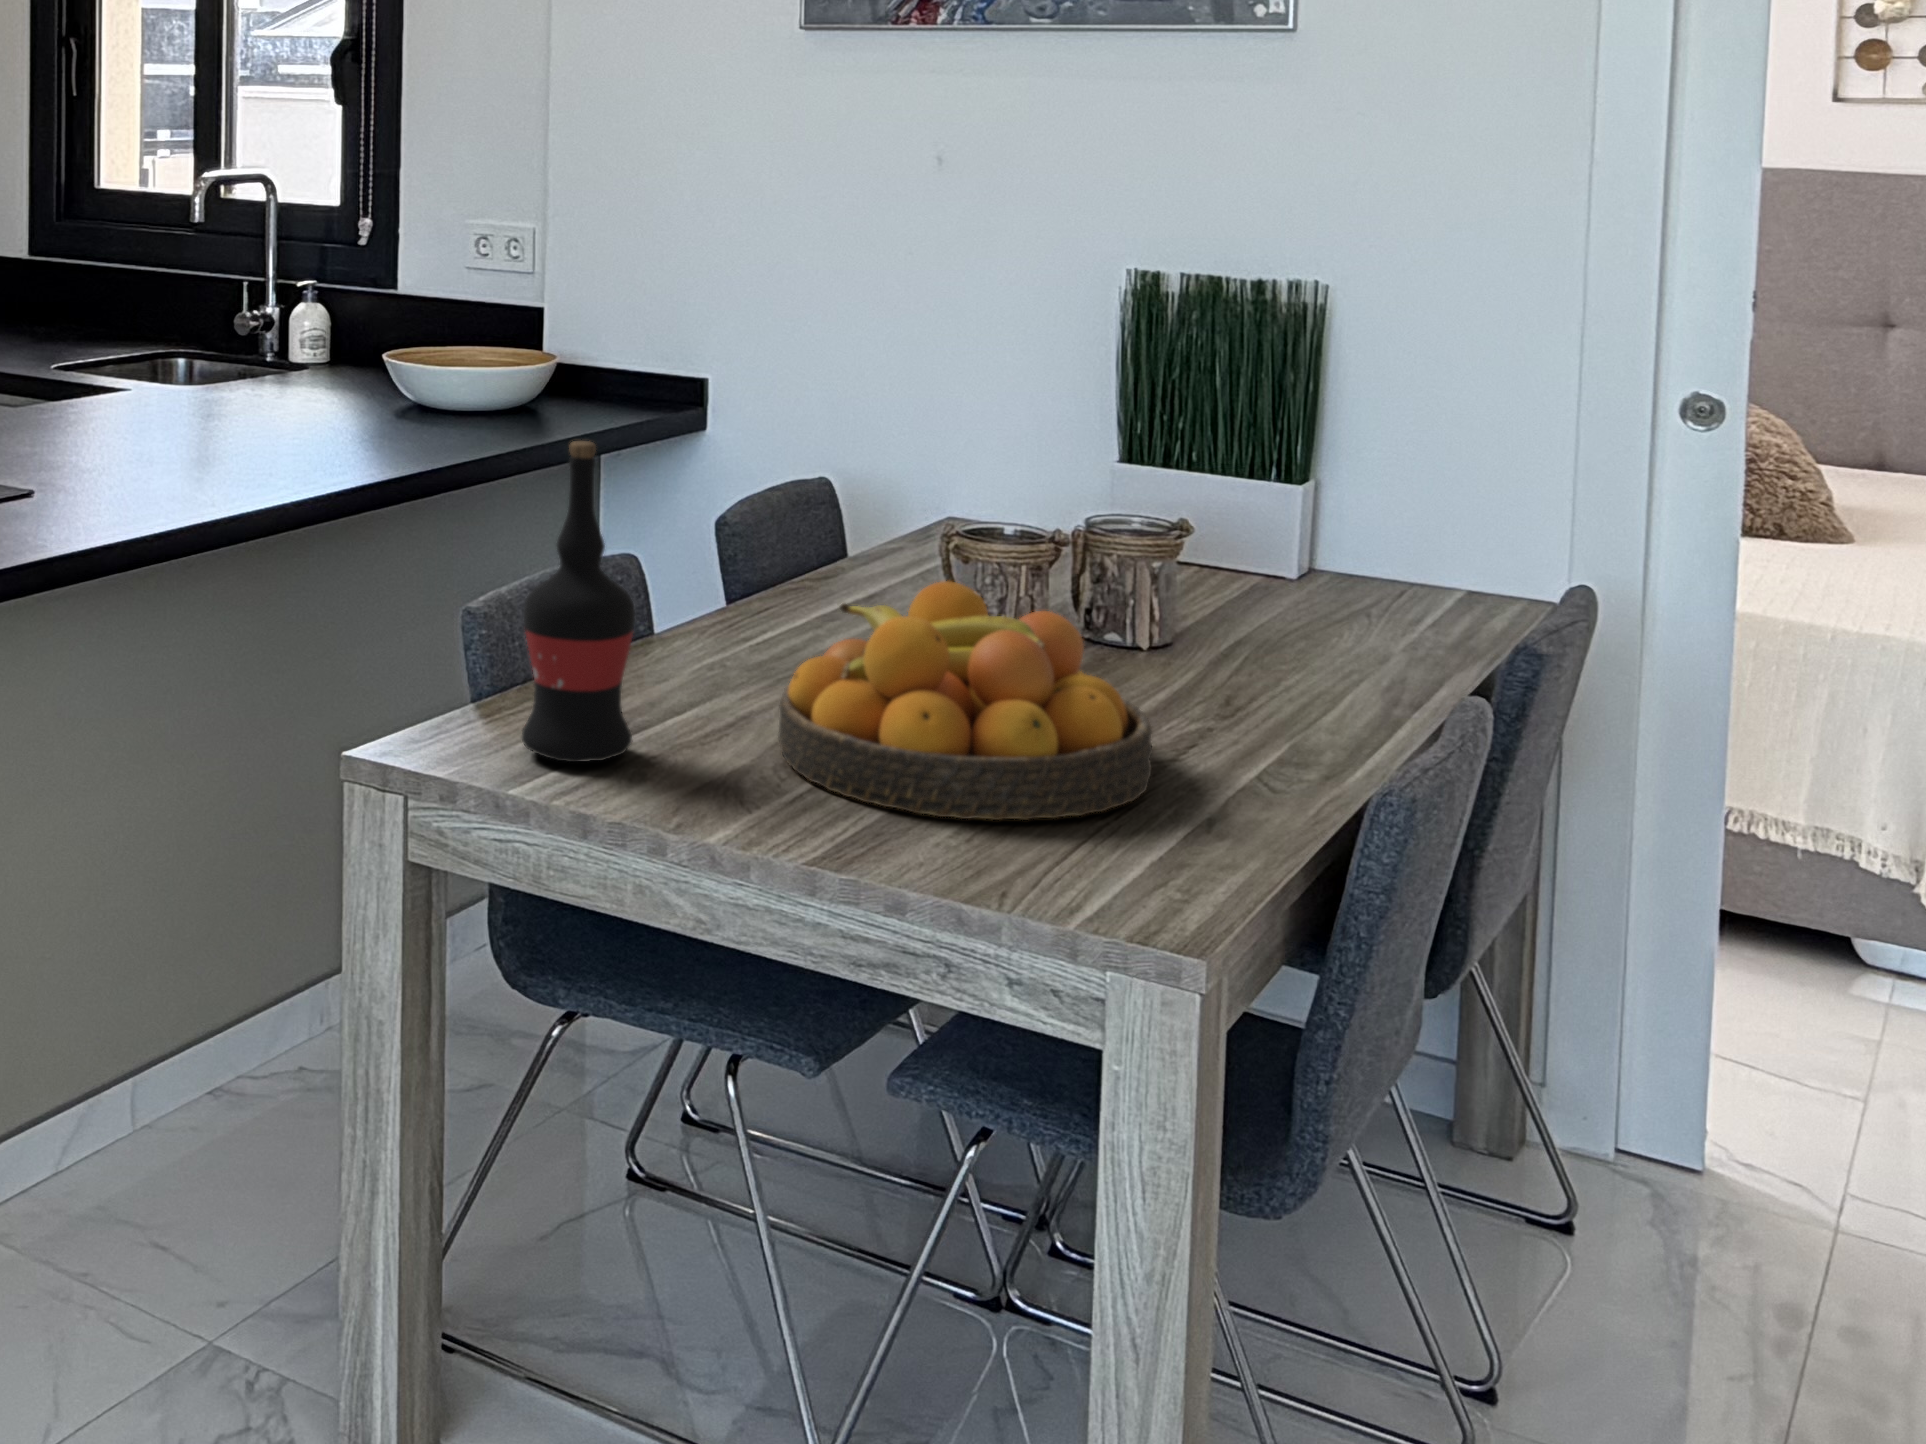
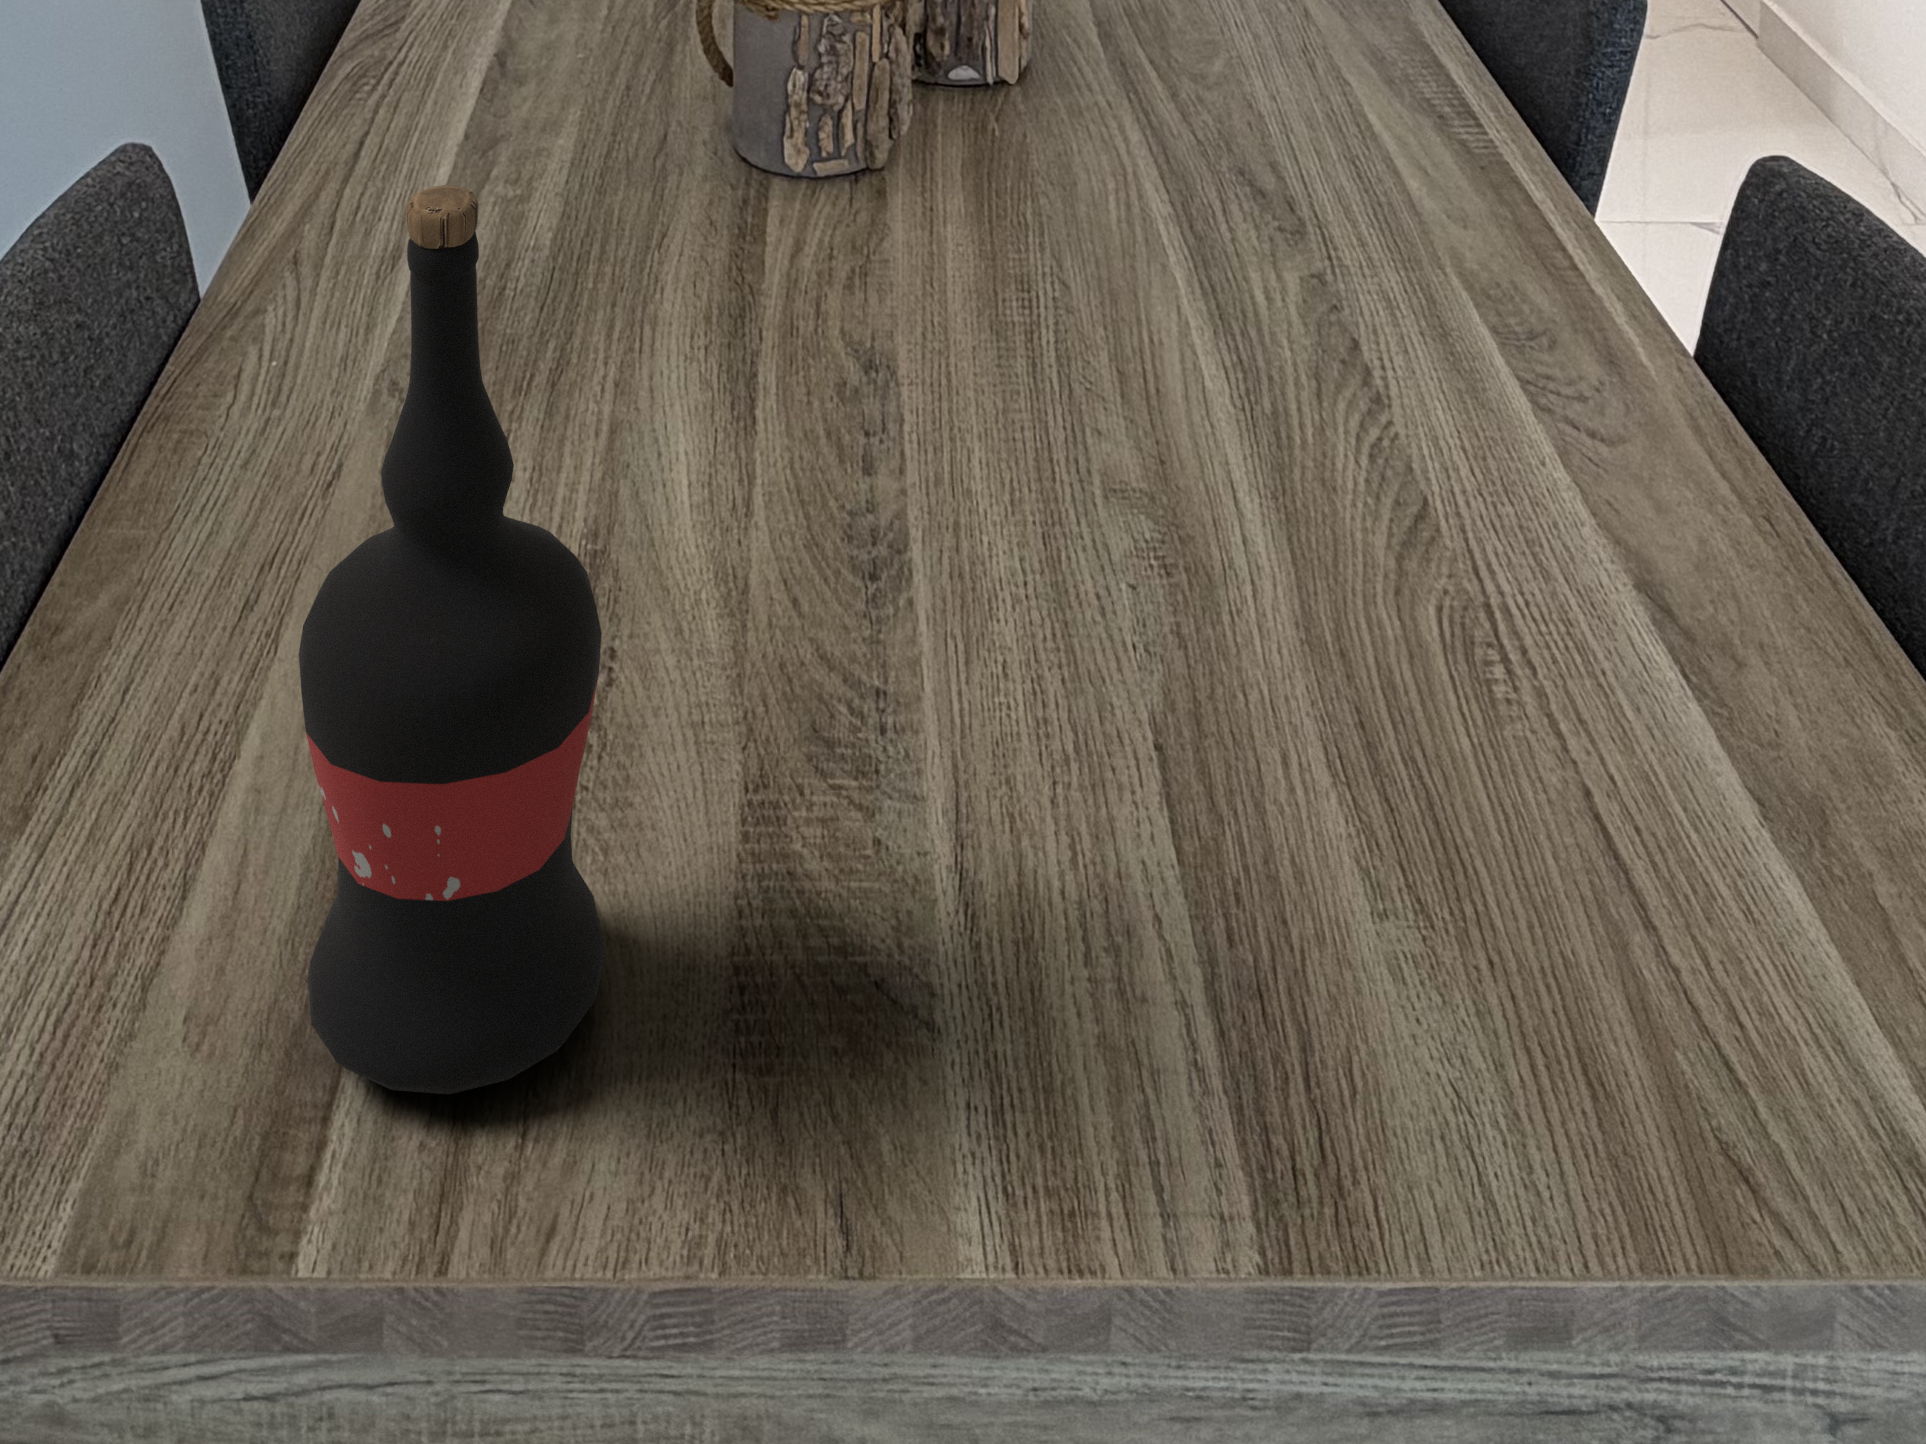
fruit bowl: present [778,581,1152,820] -> none [820,218,1624,917]

